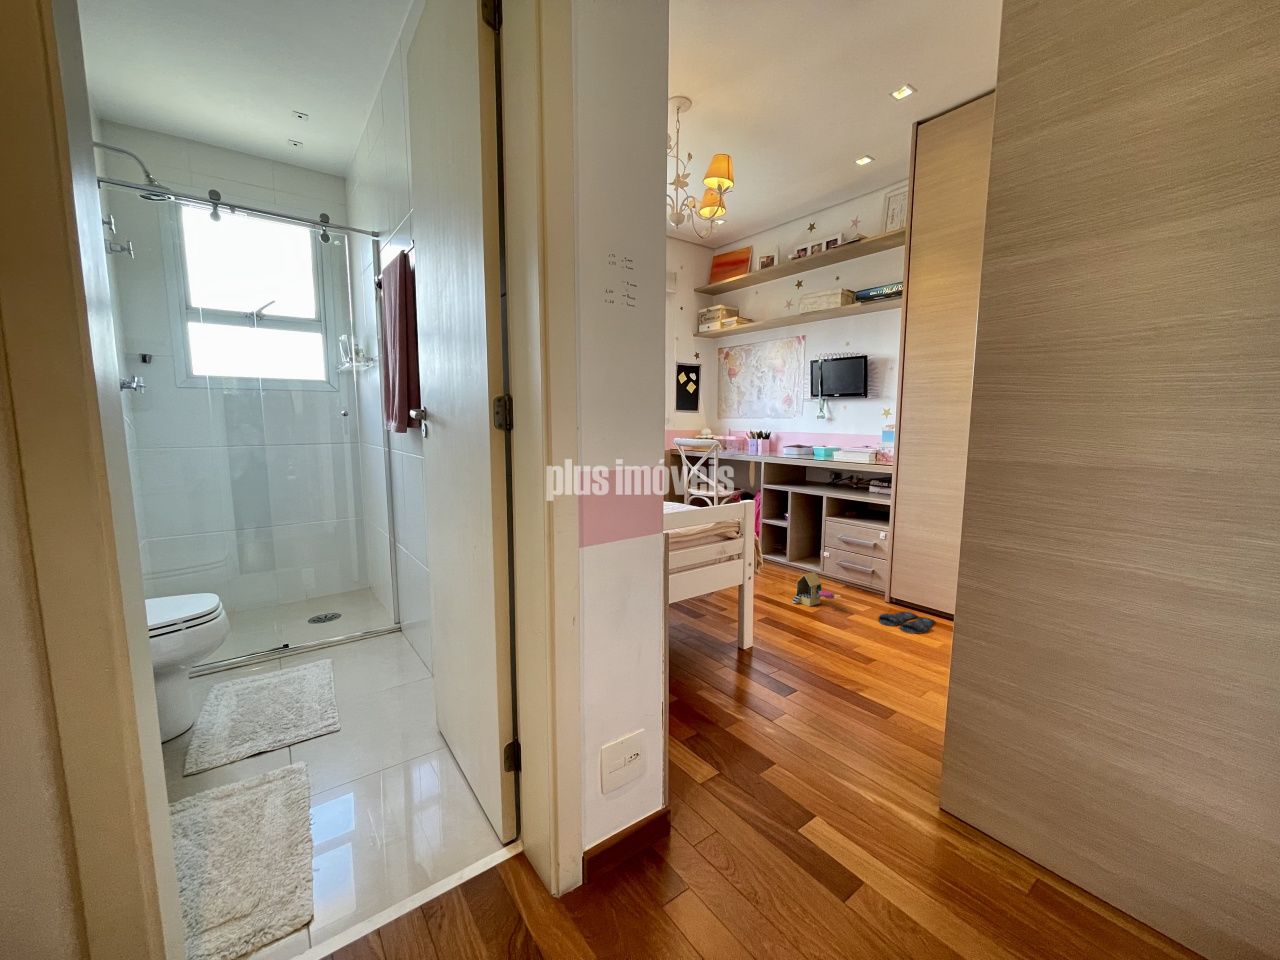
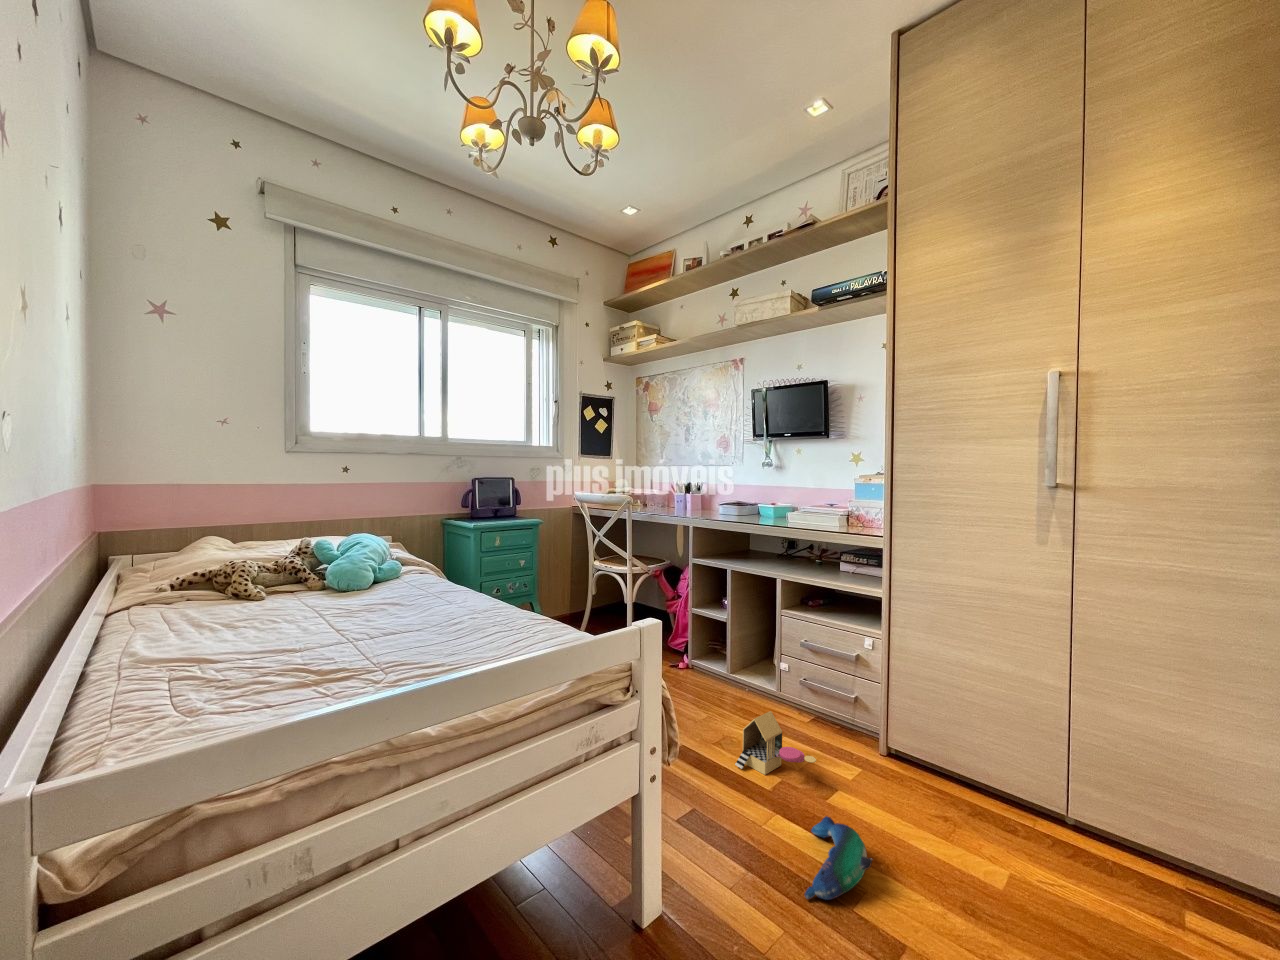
slippers: present [879,612,935,634] -> none [880,779,974,842]
plush toy: none [827,619,865,646] -> present [805,816,872,900]

